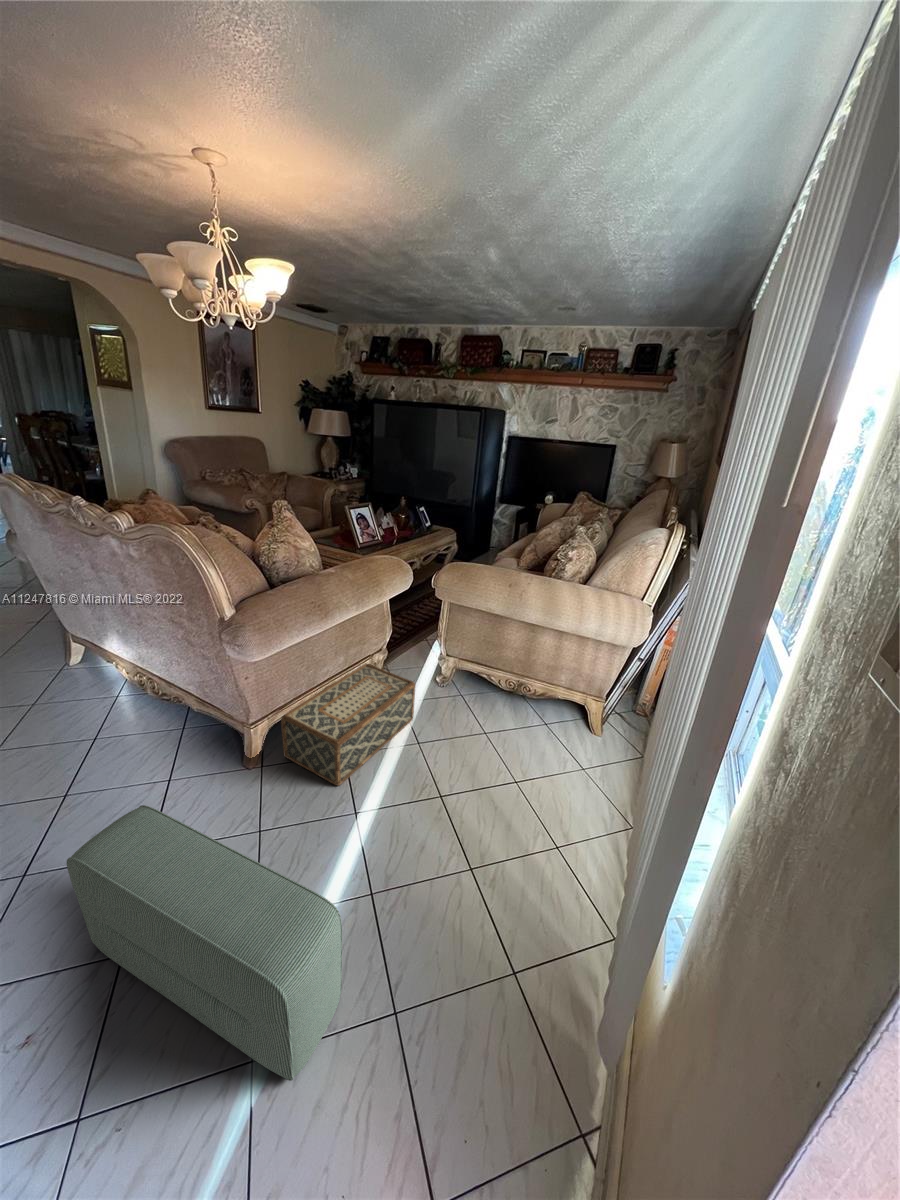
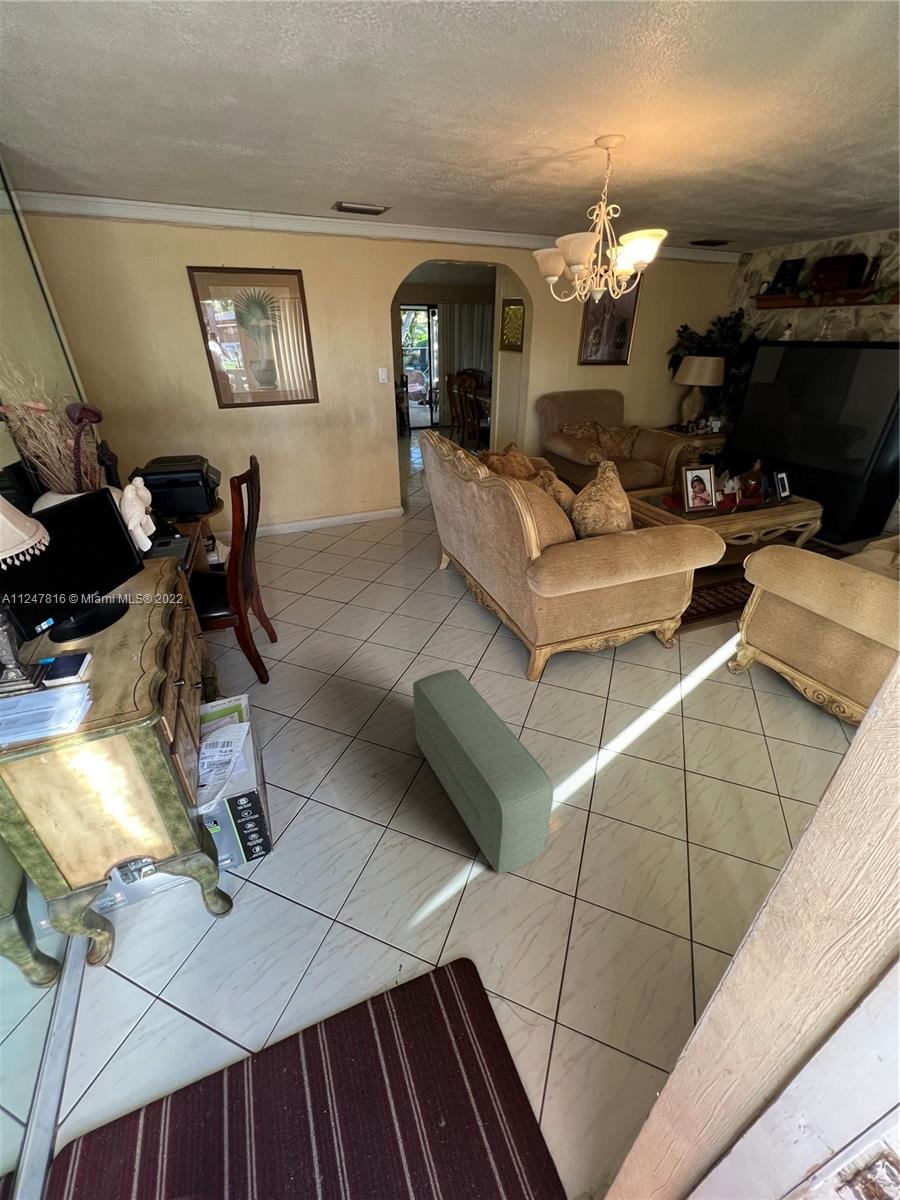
woven basket: present [281,663,415,786] -> none [558,626,695,719]

